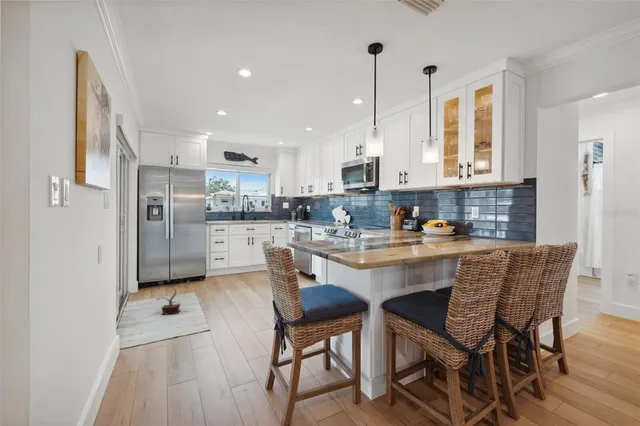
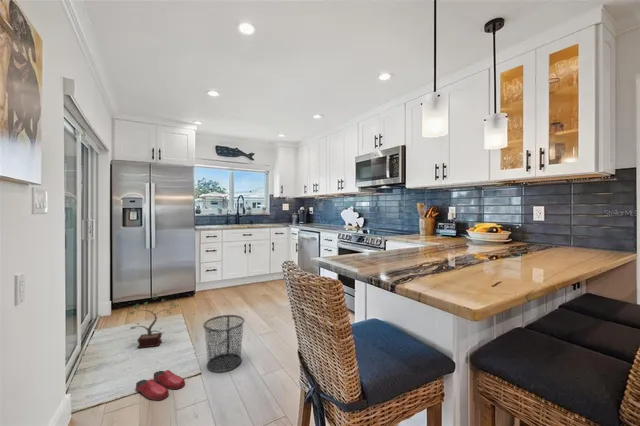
waste bin: none [212,289,244,330] -> present [203,315,244,372]
slippers: none [163,327,198,345] -> present [136,370,185,400]

